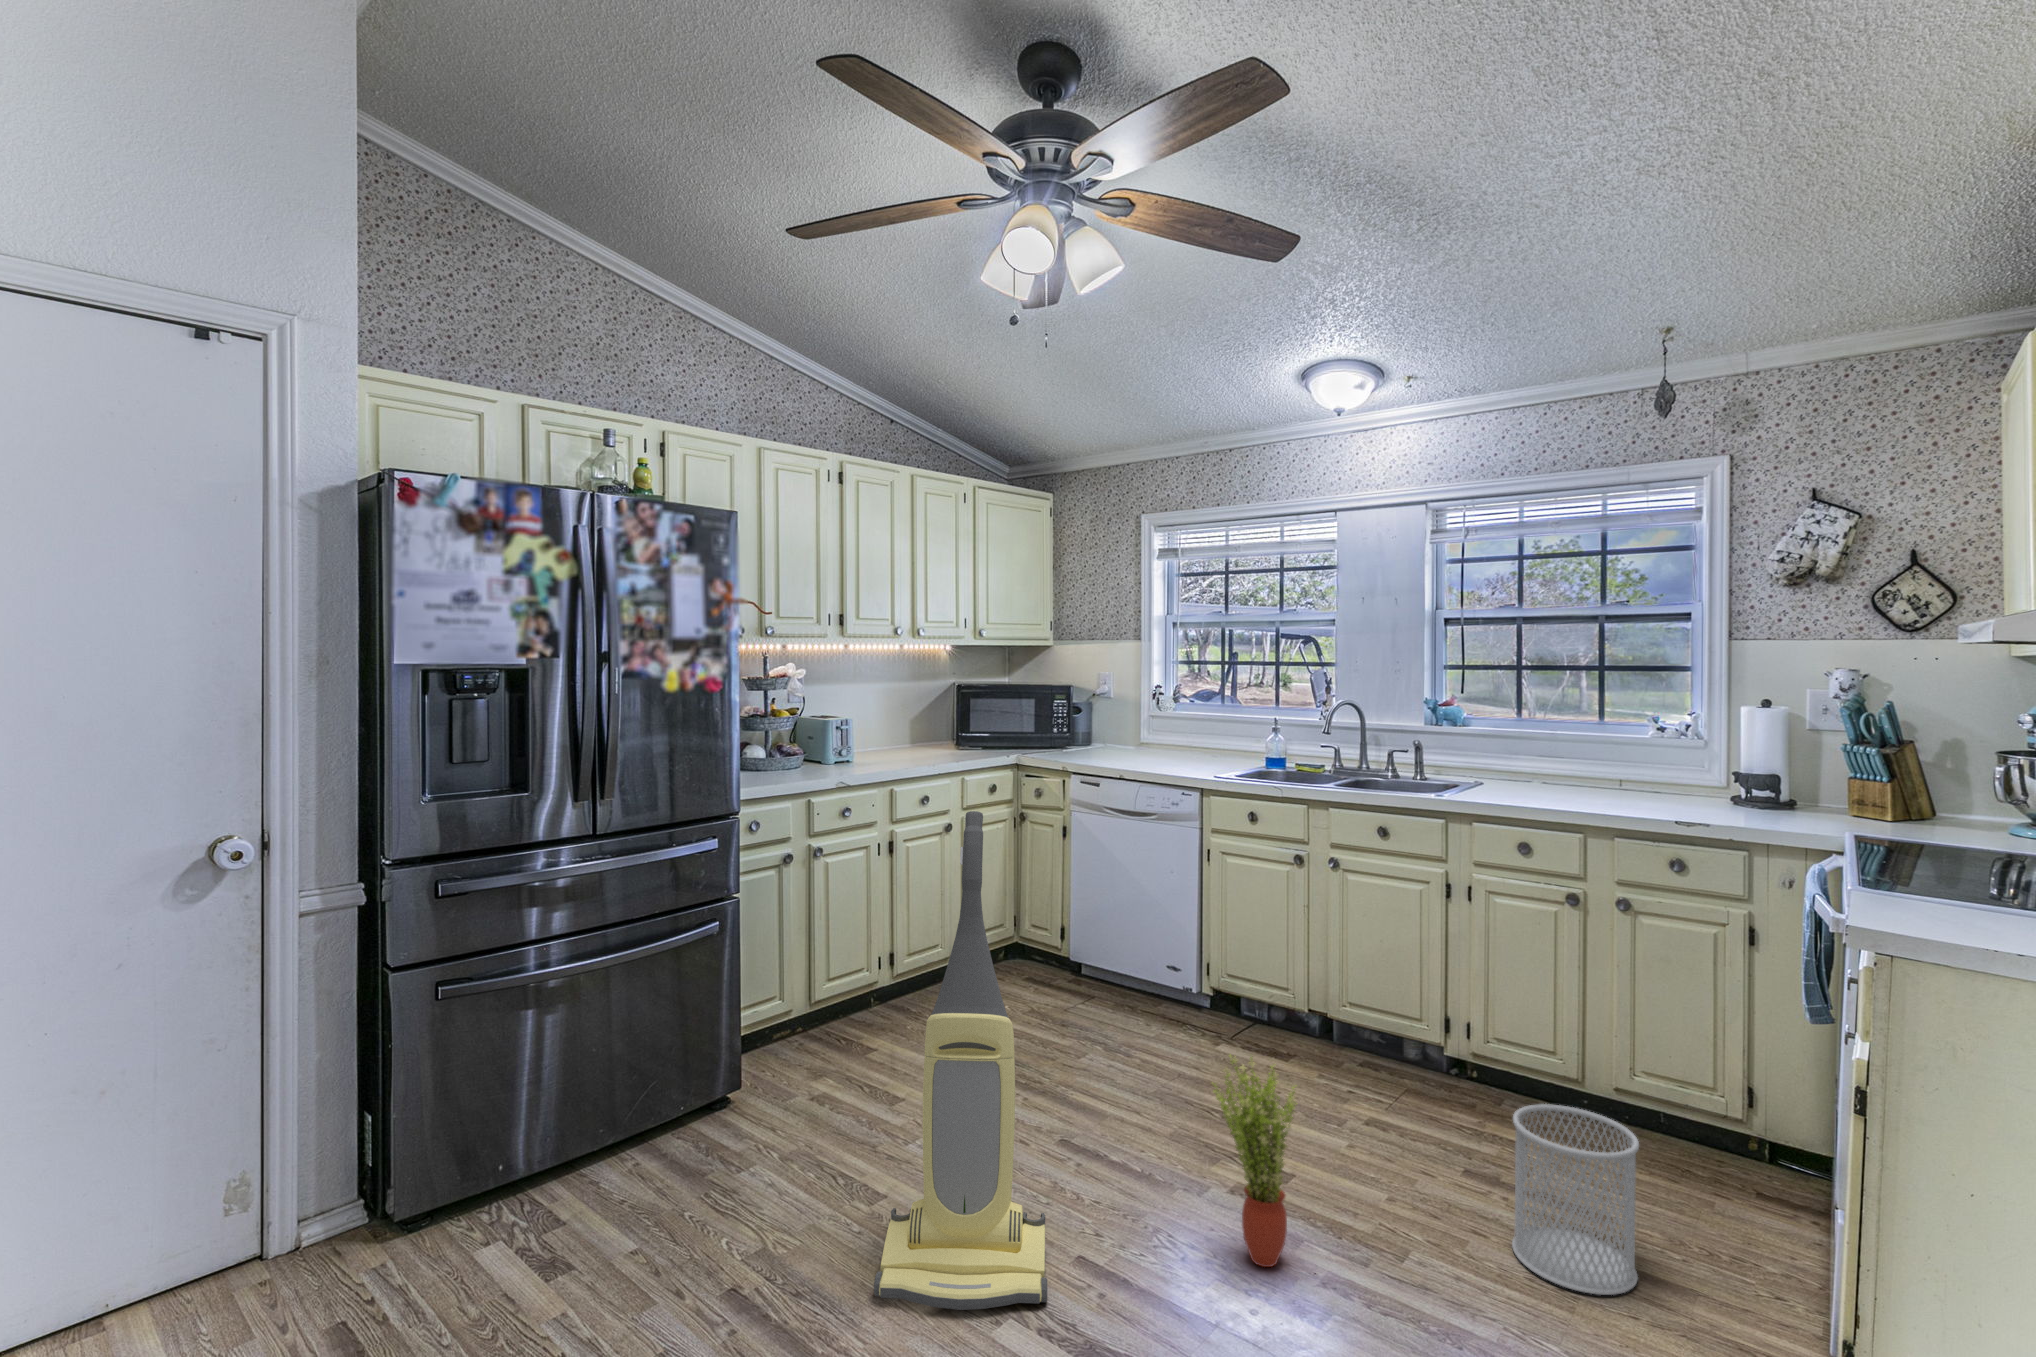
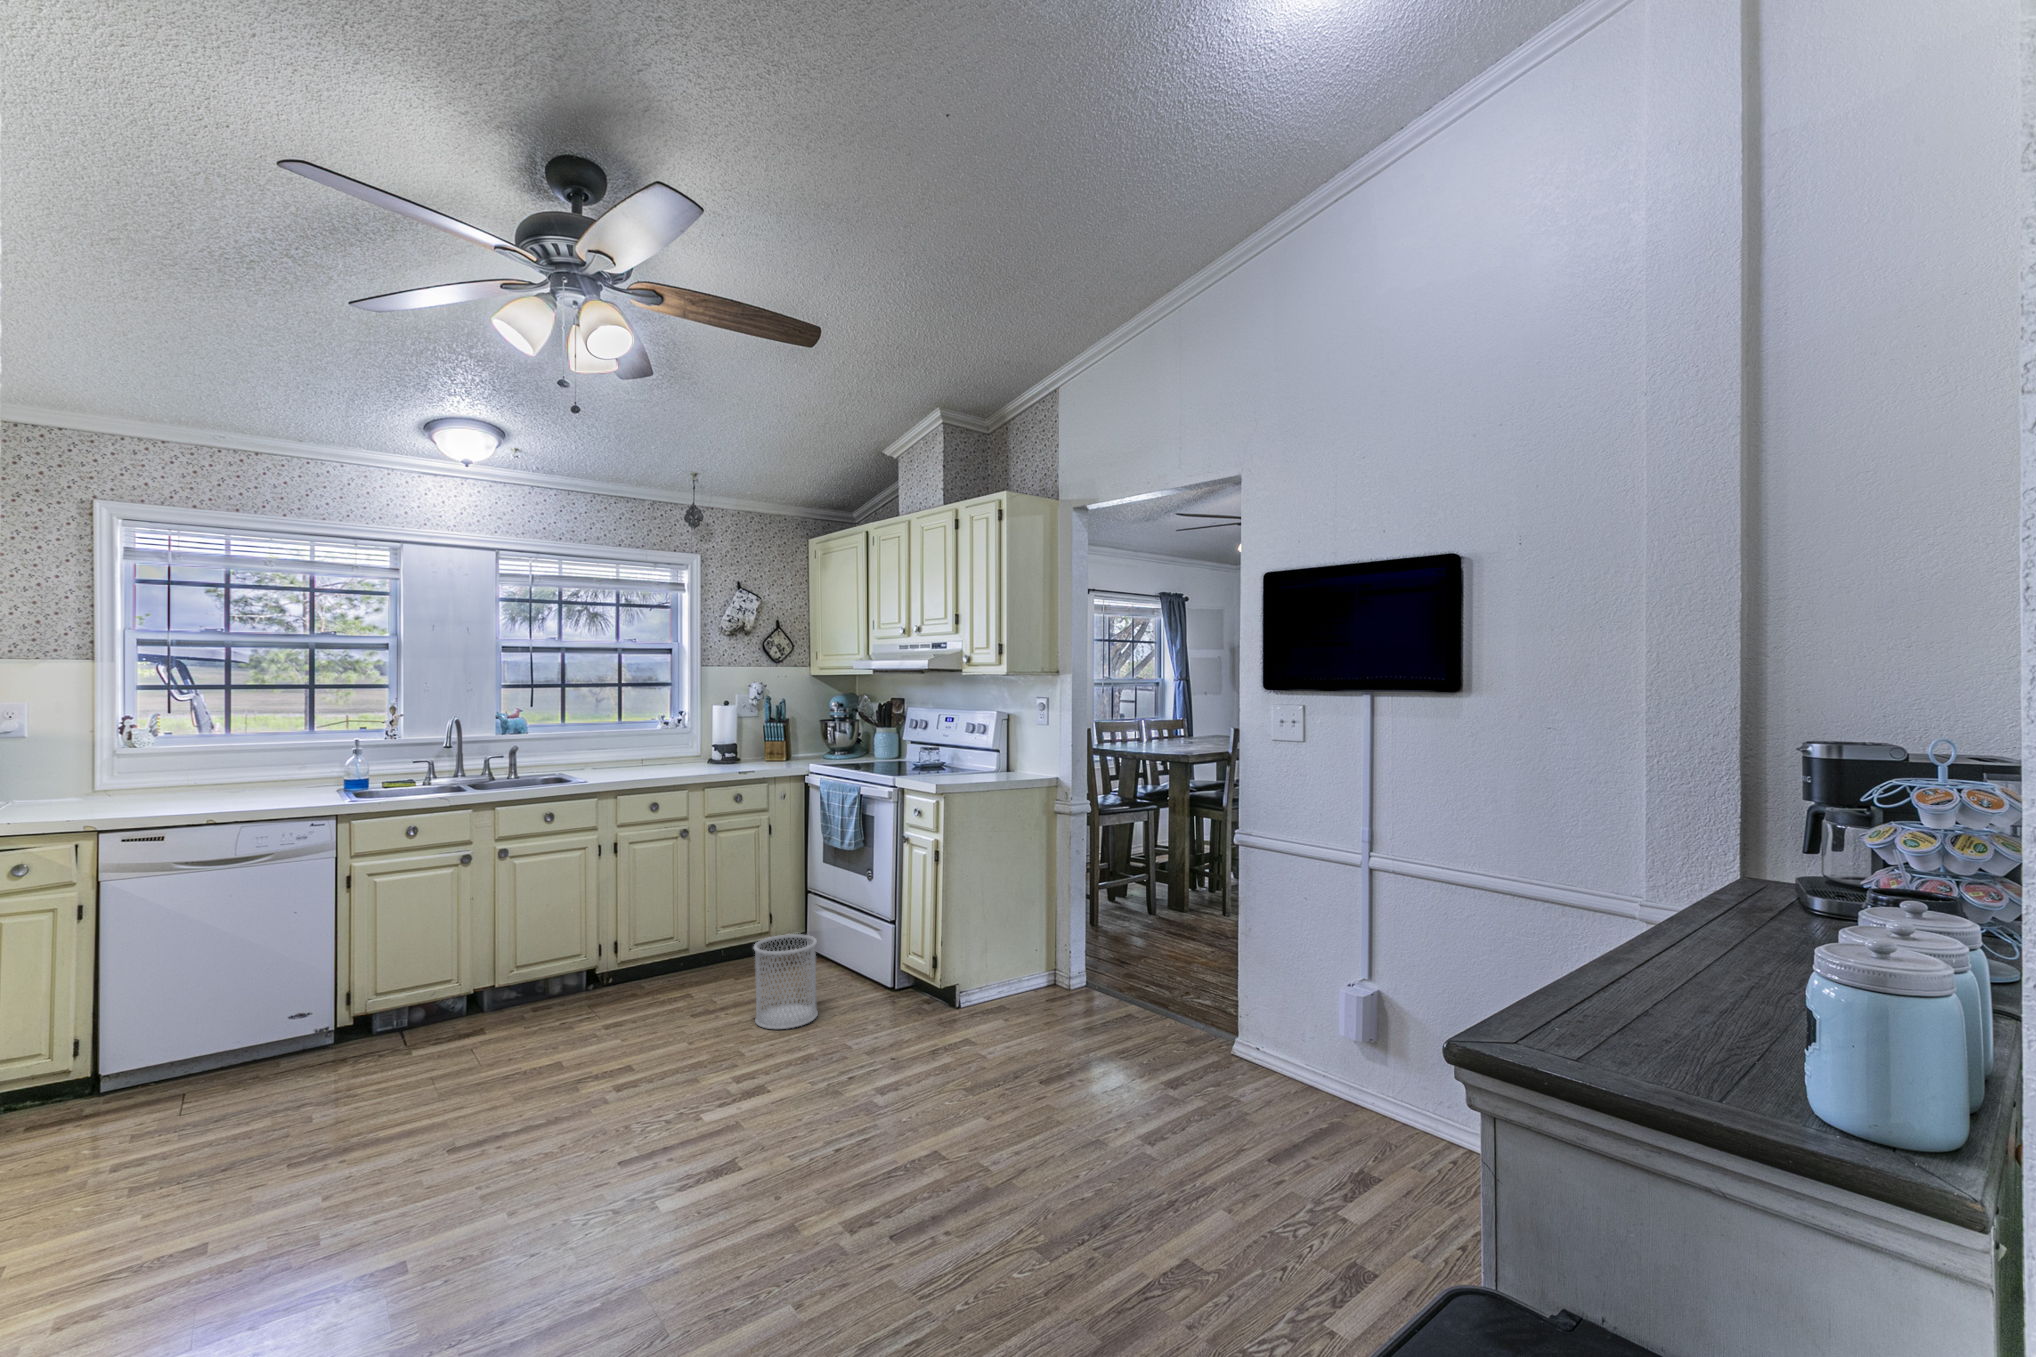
vacuum cleaner: present [874,811,1047,1310] -> none [466,826,642,1287]
potted plant: present [1214,1057,1296,1267] -> none [659,961,719,1105]

